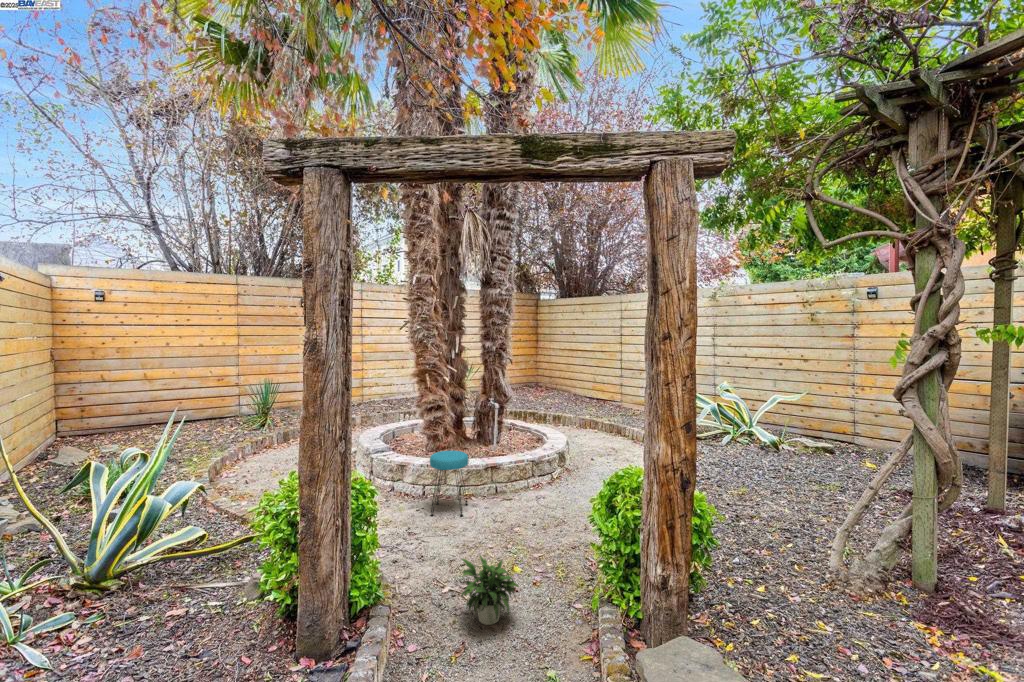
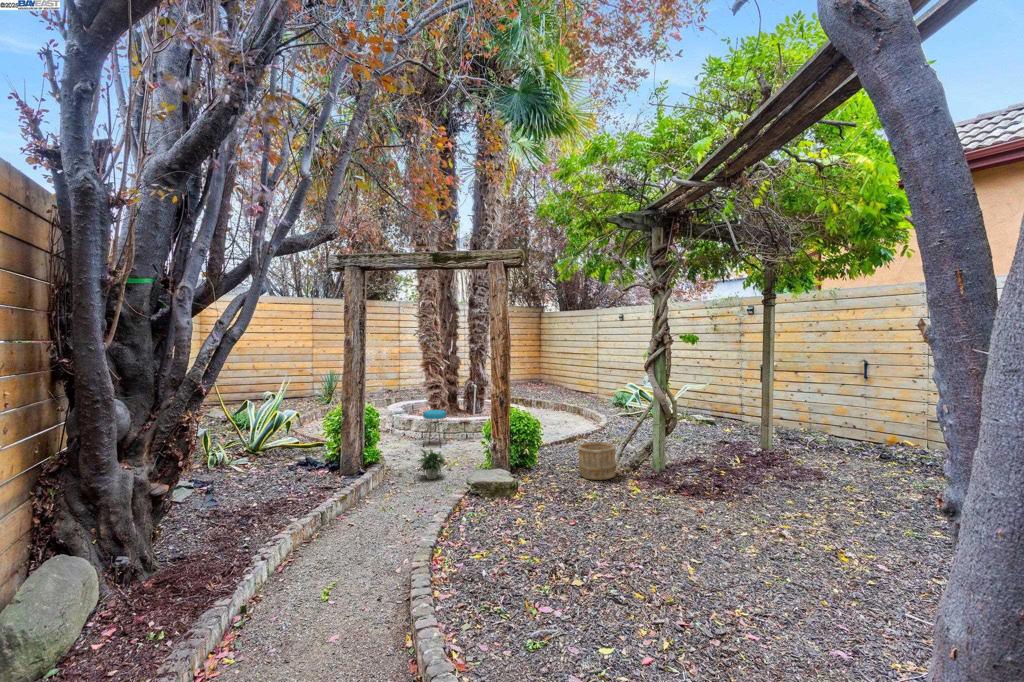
wooden bucket: none [819,546,918,649] -> present [577,442,616,480]

